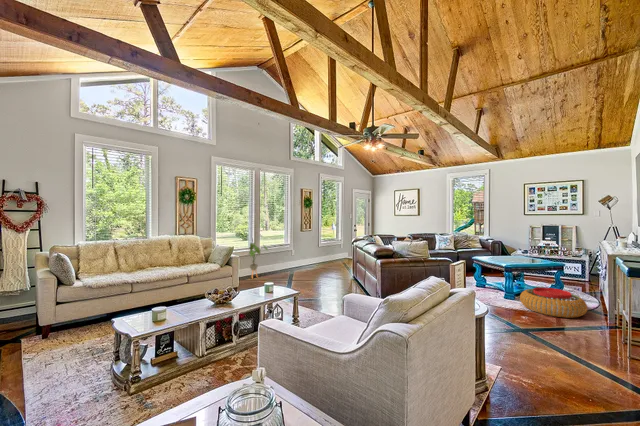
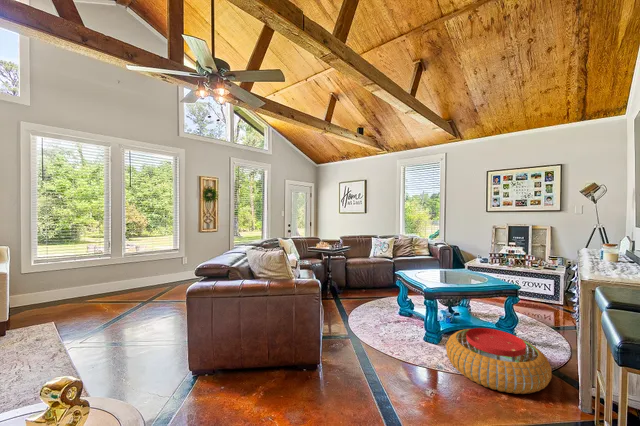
house plant: present [249,243,267,278] -> none [93,247,129,299]

